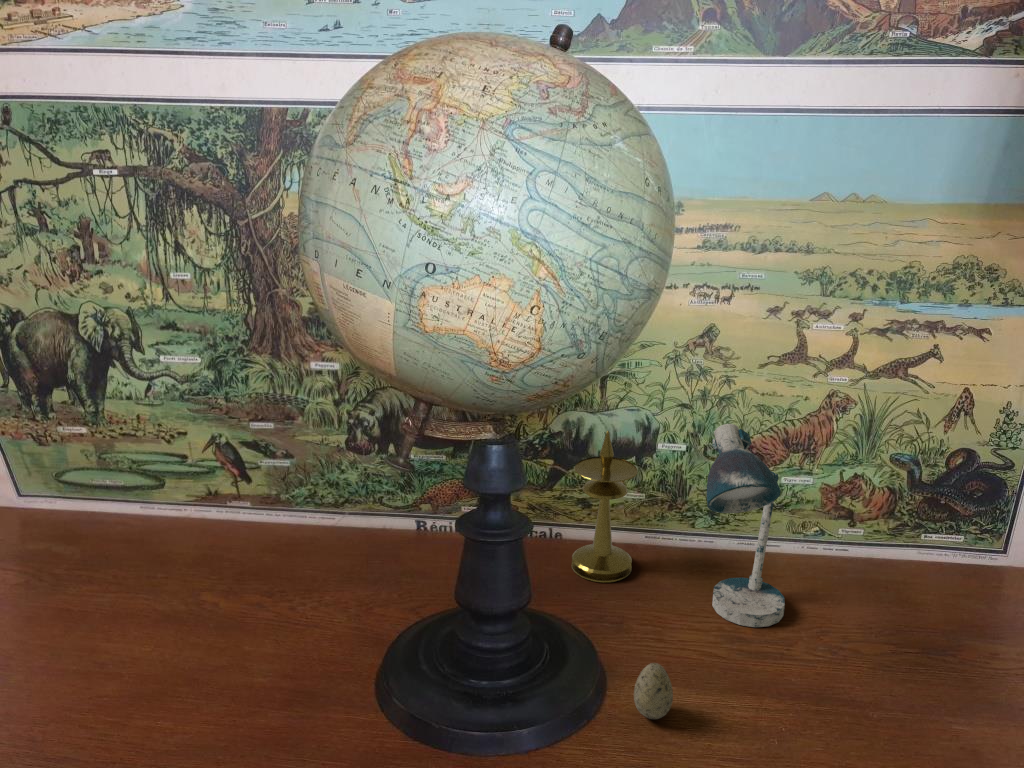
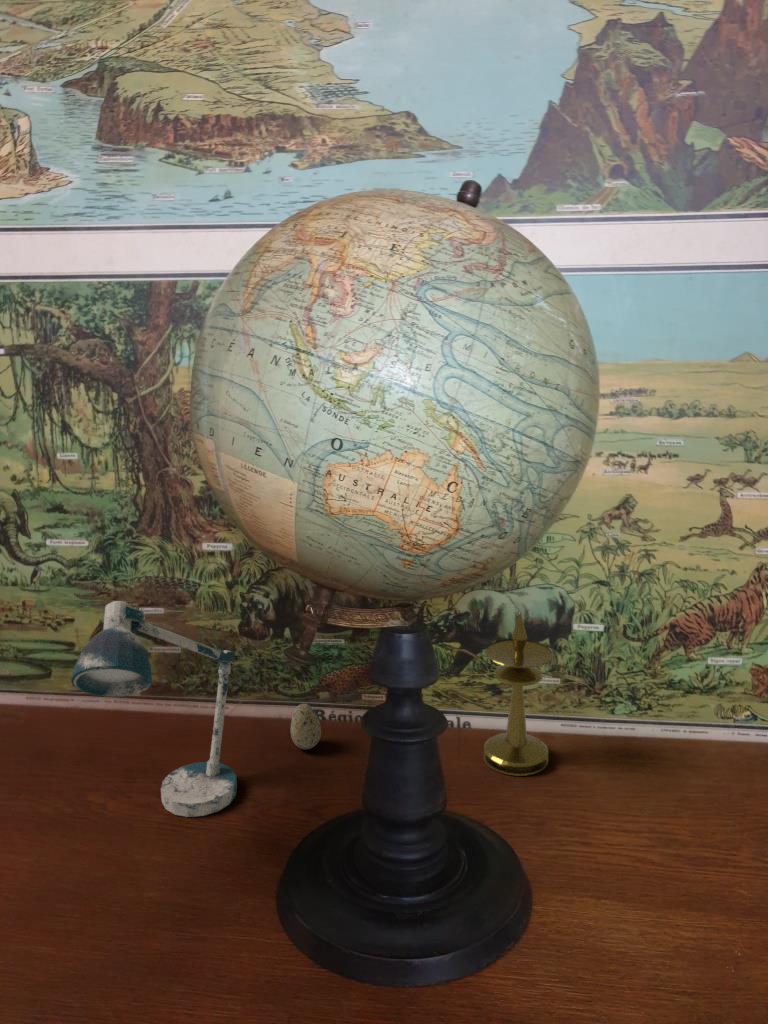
desk lamp: present [707,424,785,627] -> present [71,601,237,817]
decorative egg: present [634,663,673,719] -> present [290,703,321,749]

